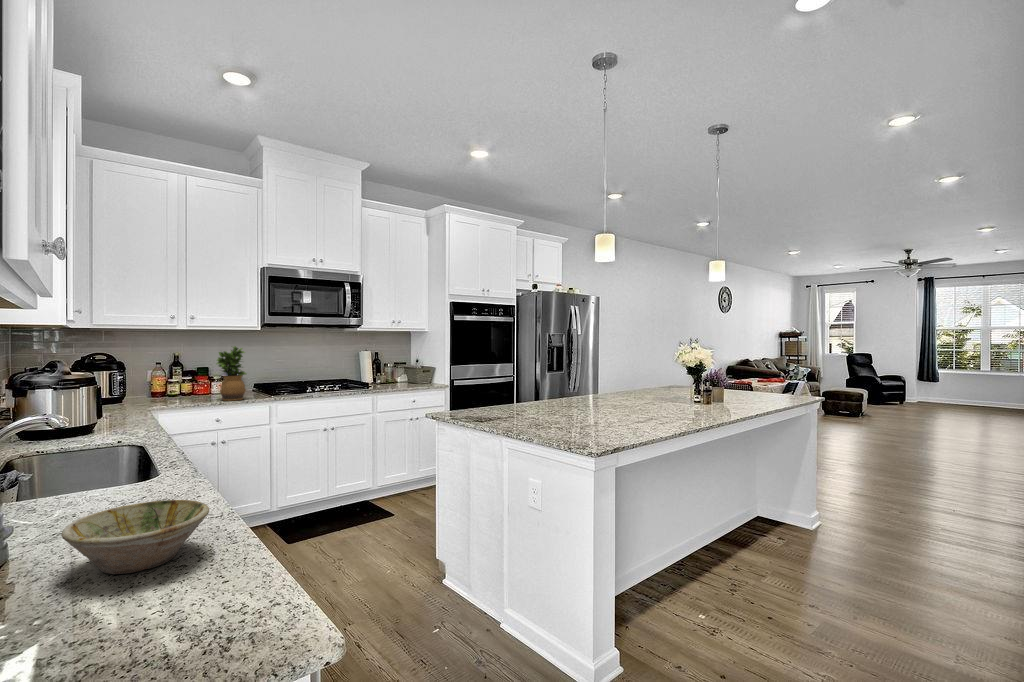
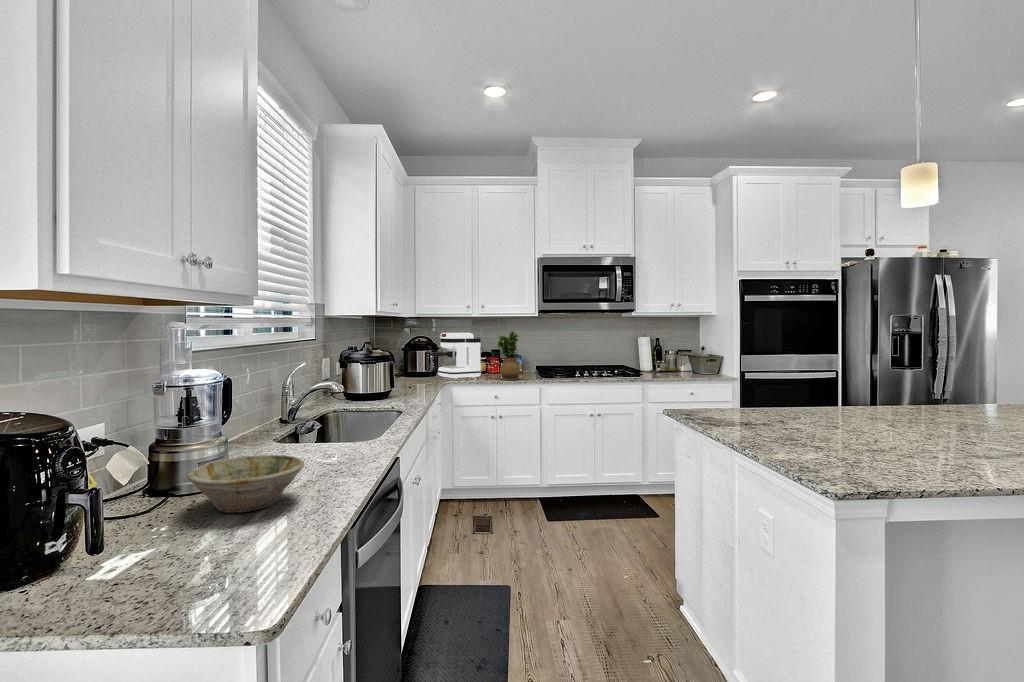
coffee maker: none [121,348,192,404] -> present [431,333,481,379]

